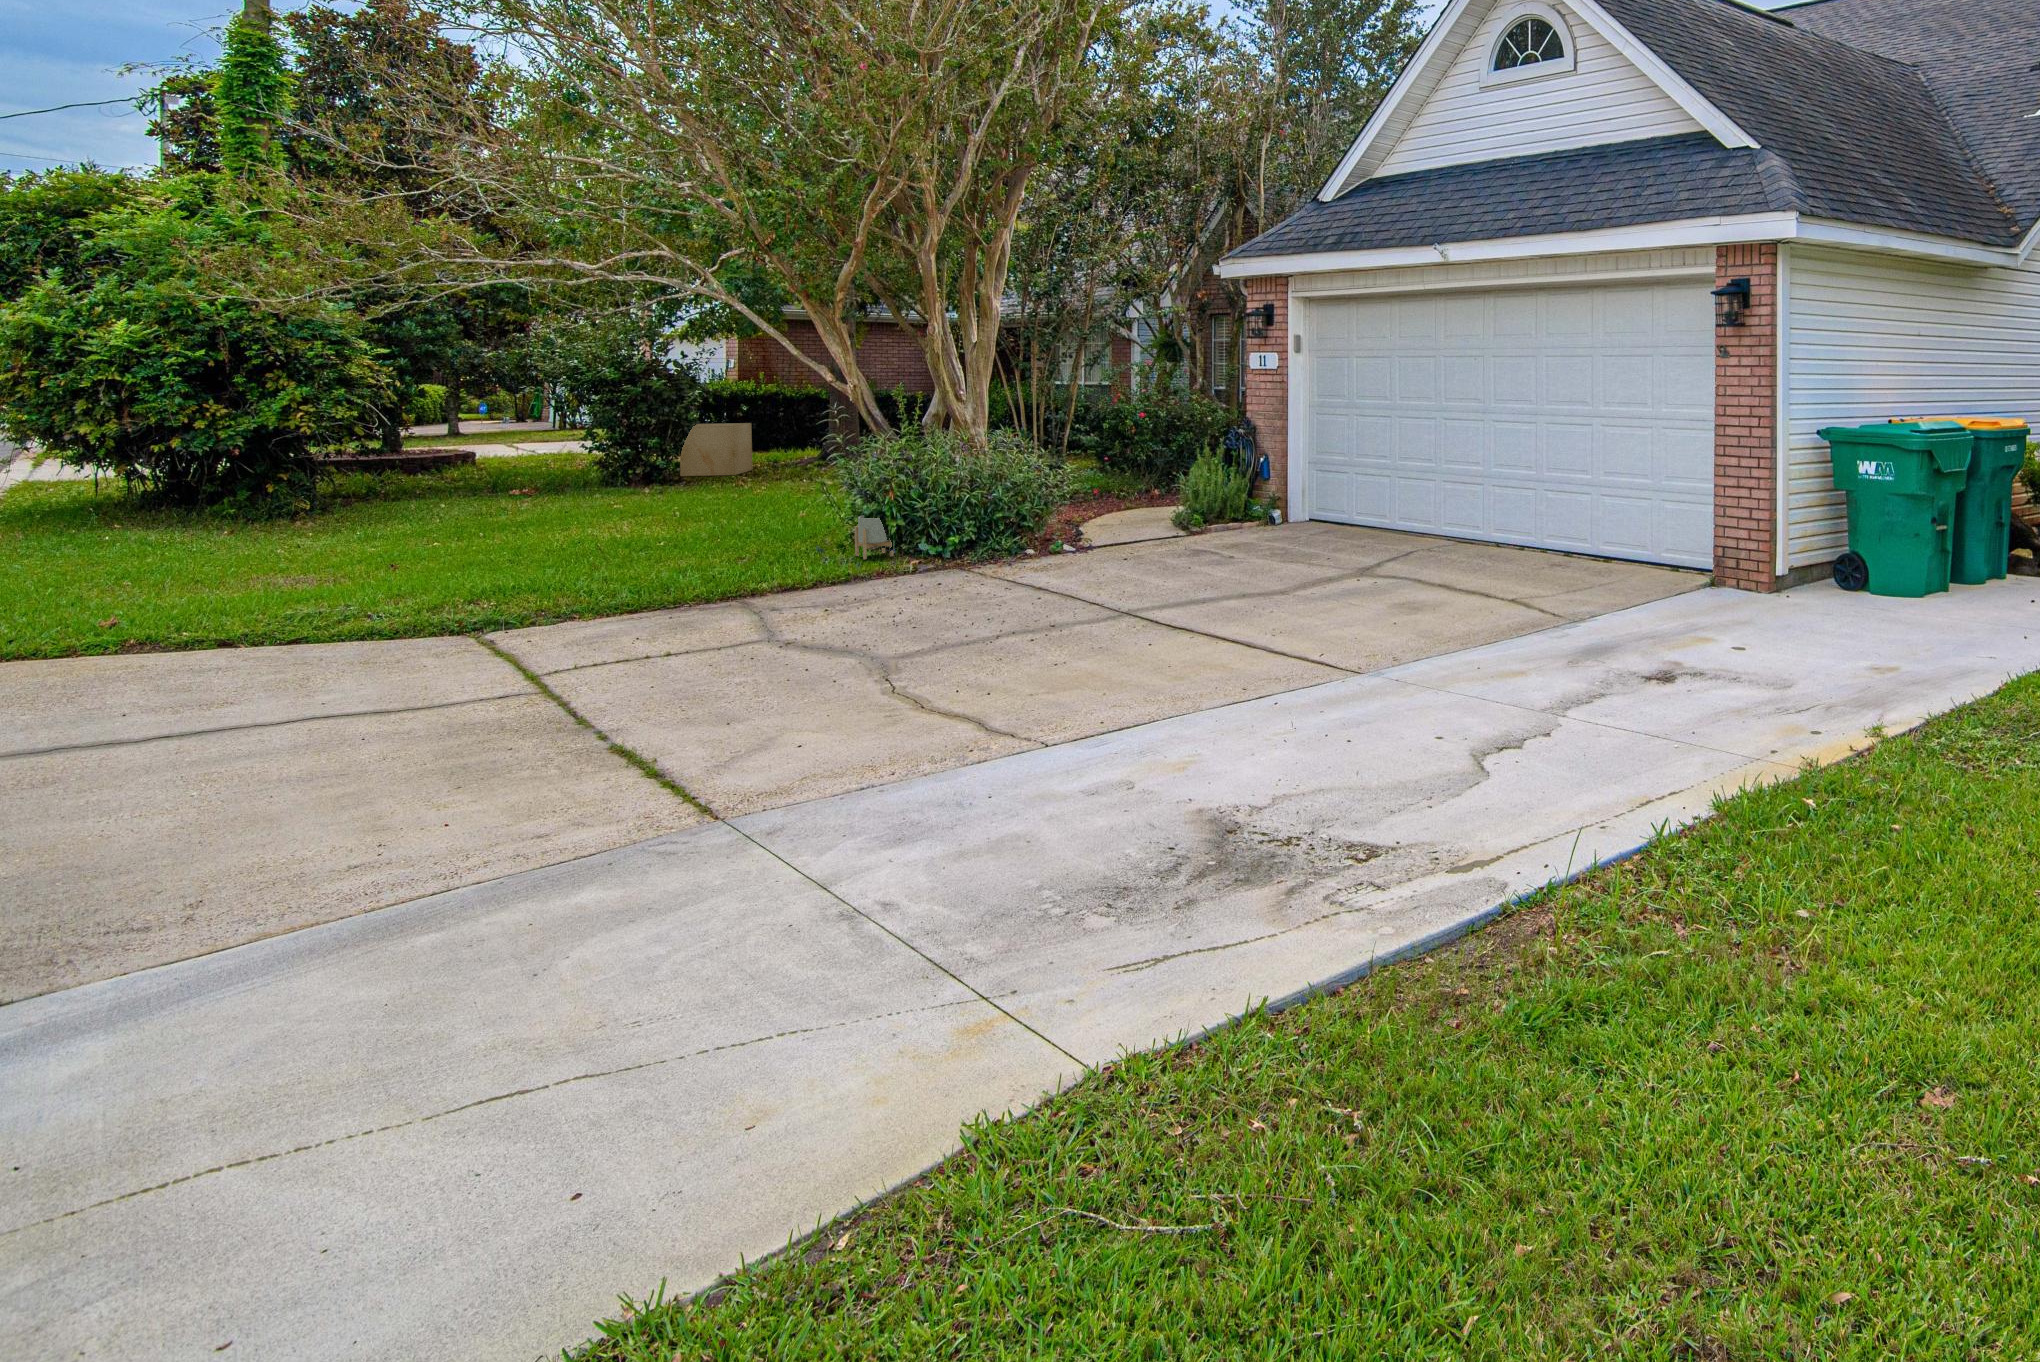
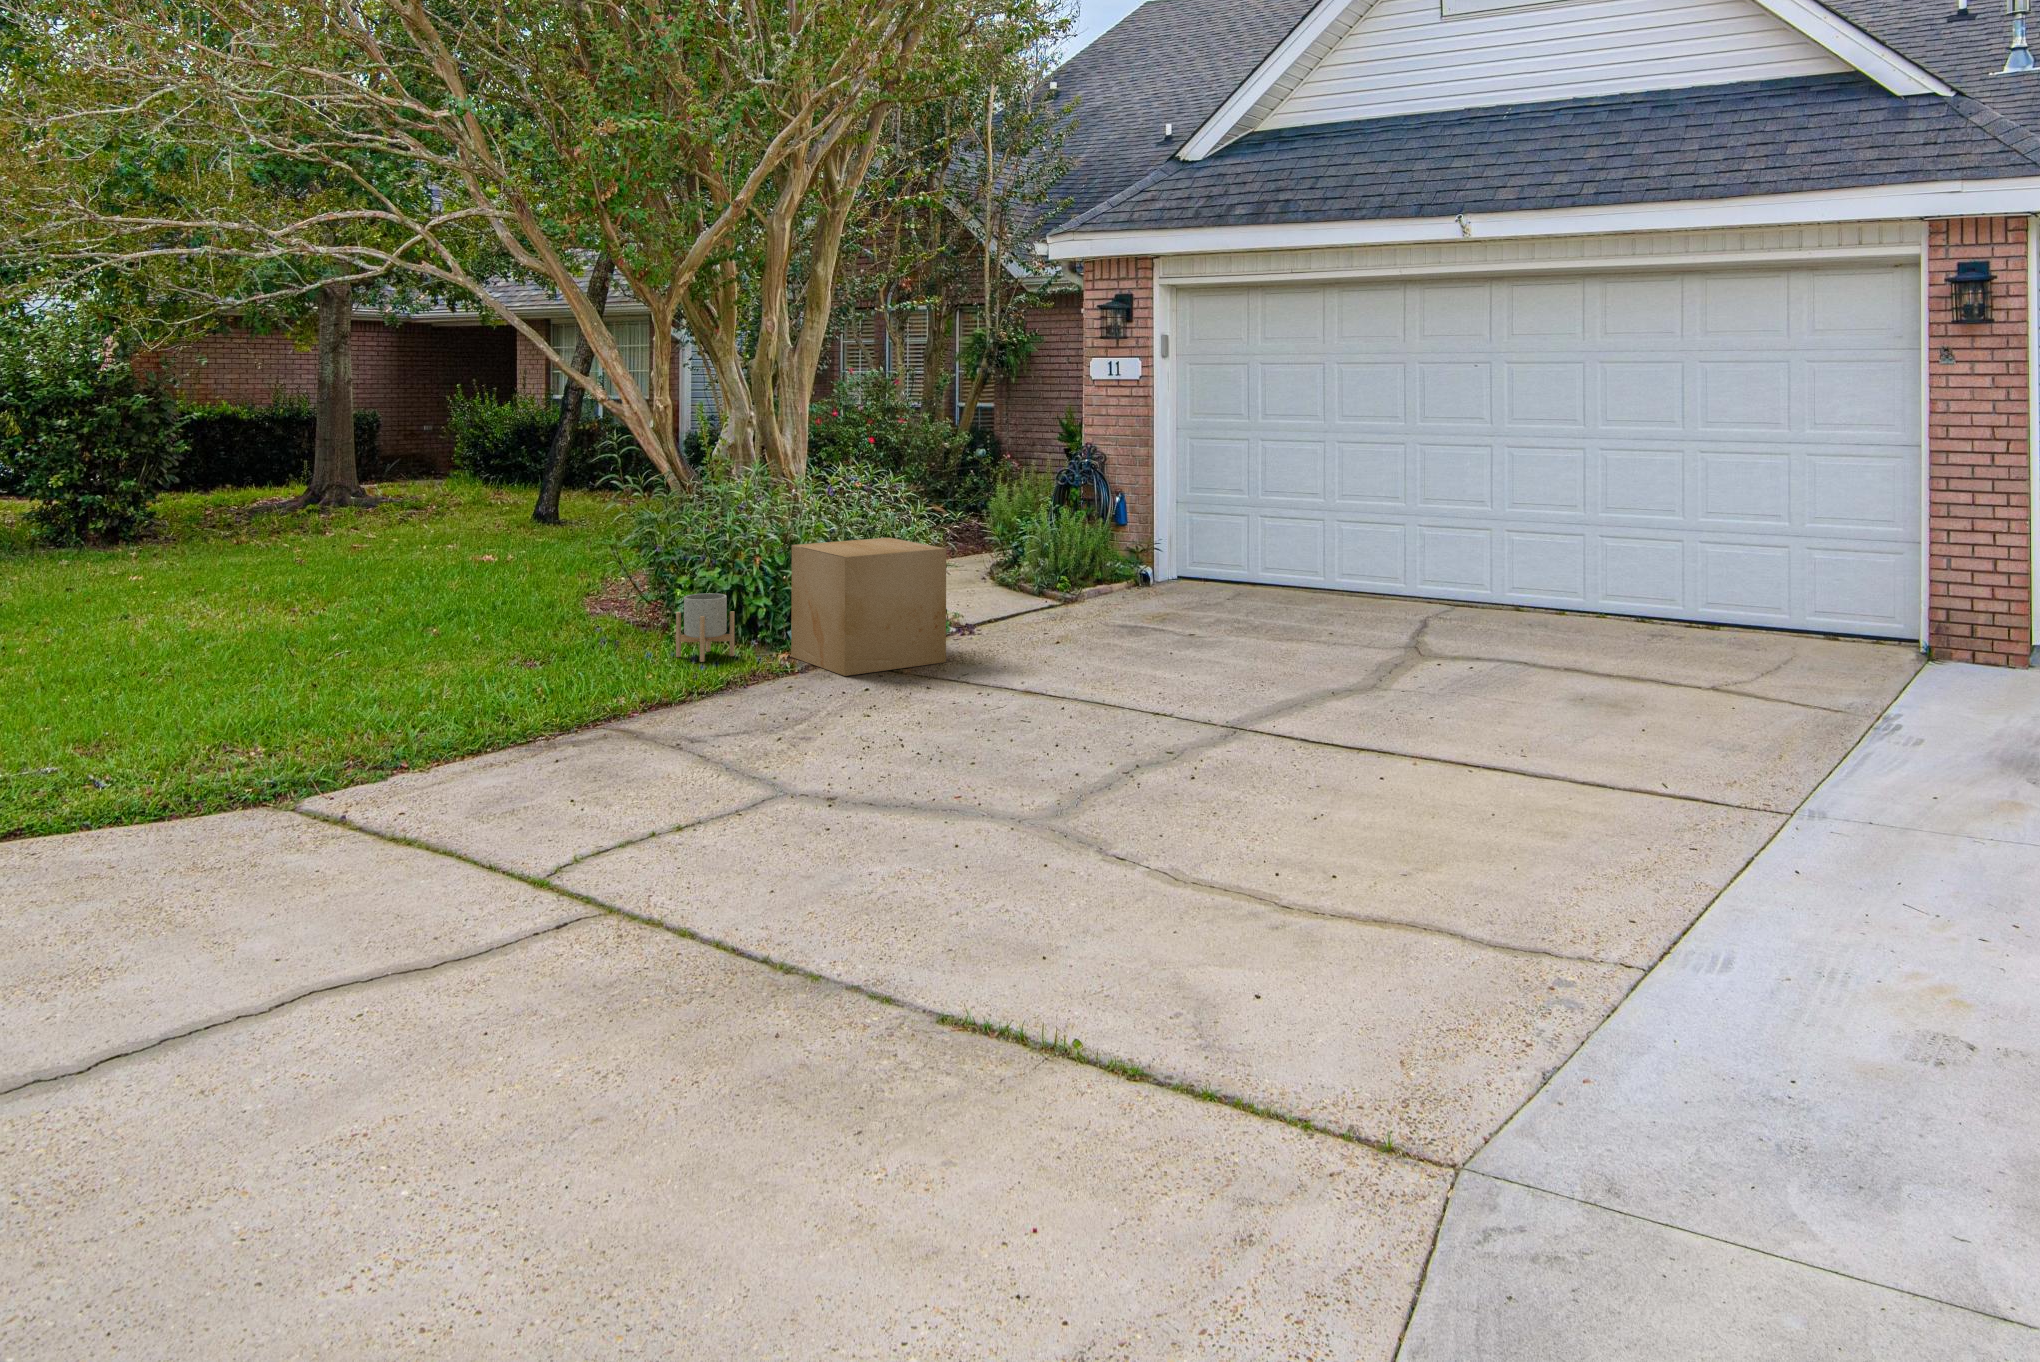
cardboard box: present [680,423,752,476] -> present [791,538,946,676]

